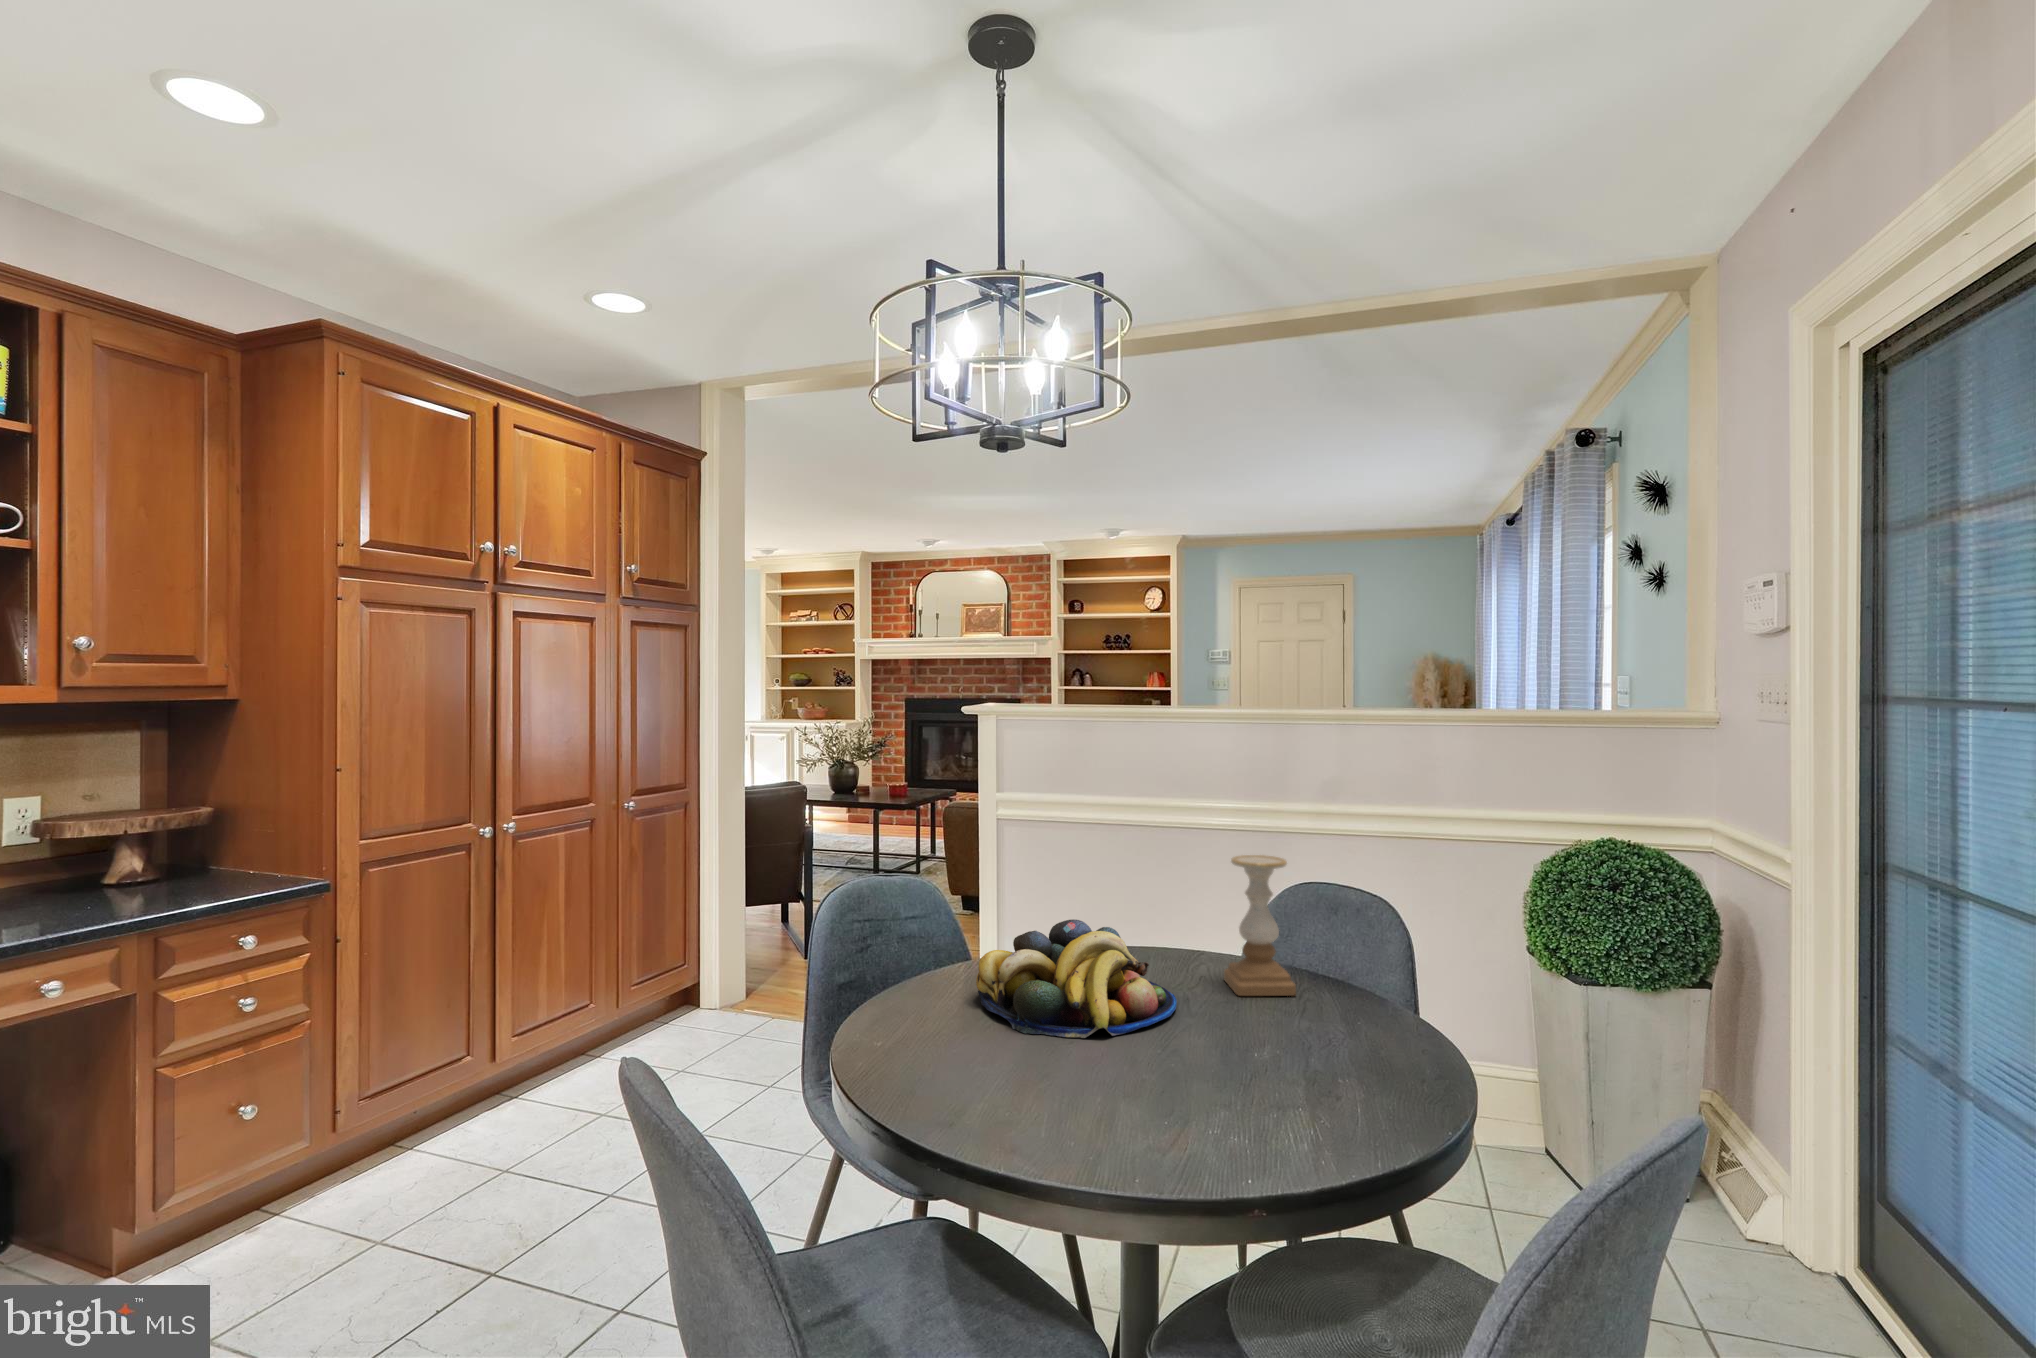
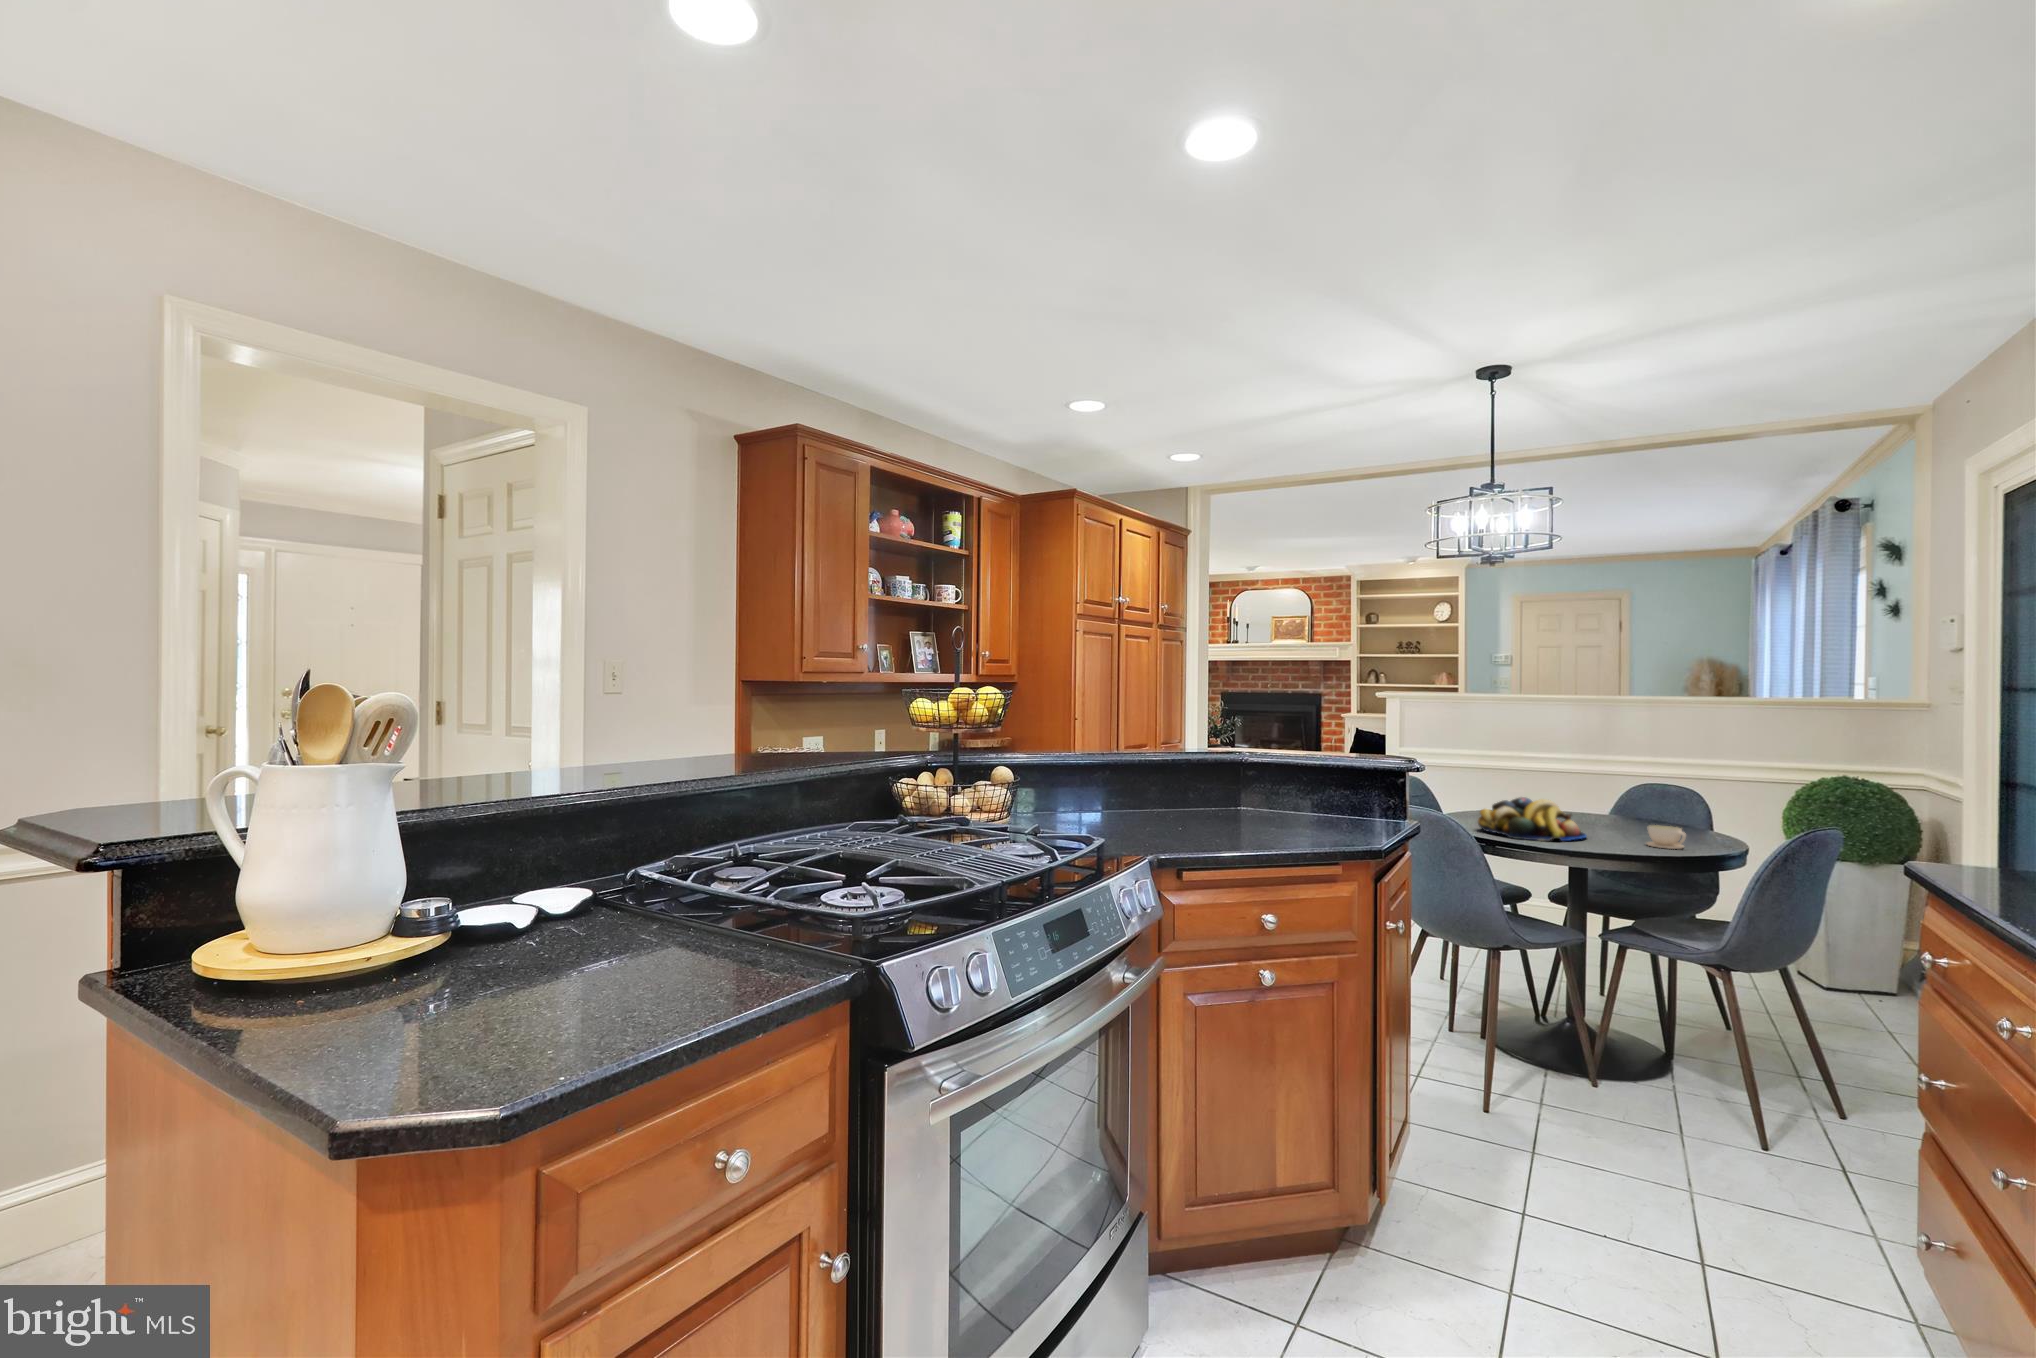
candle holder: present [1224,855,1296,996] -> none [1604,768,1649,837]
coffee cup: none [1279,988,1351,1048] -> present [1647,825,1686,849]

